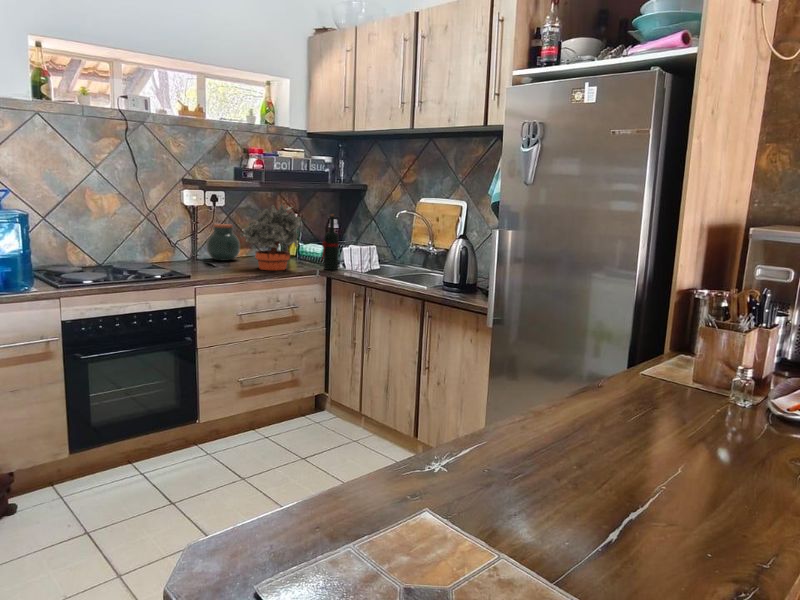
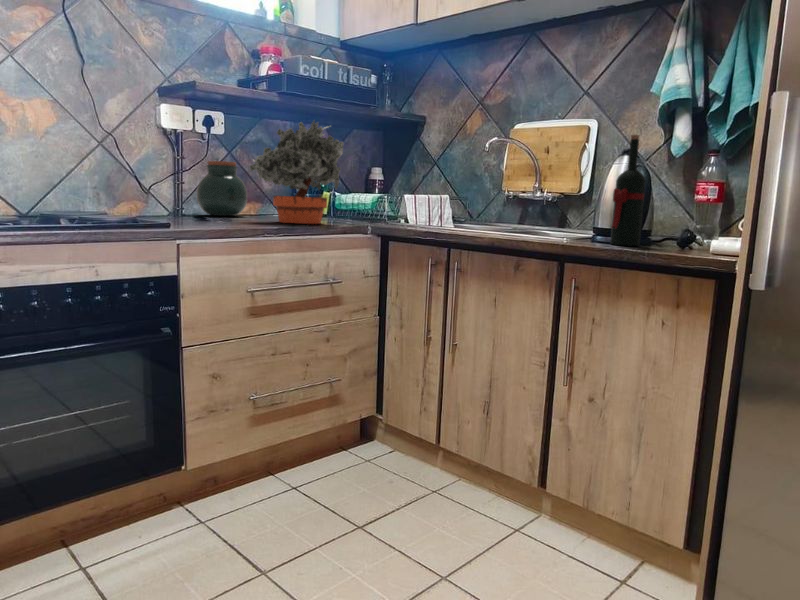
wine bottle: present [321,214,339,270] -> present [610,135,646,246]

